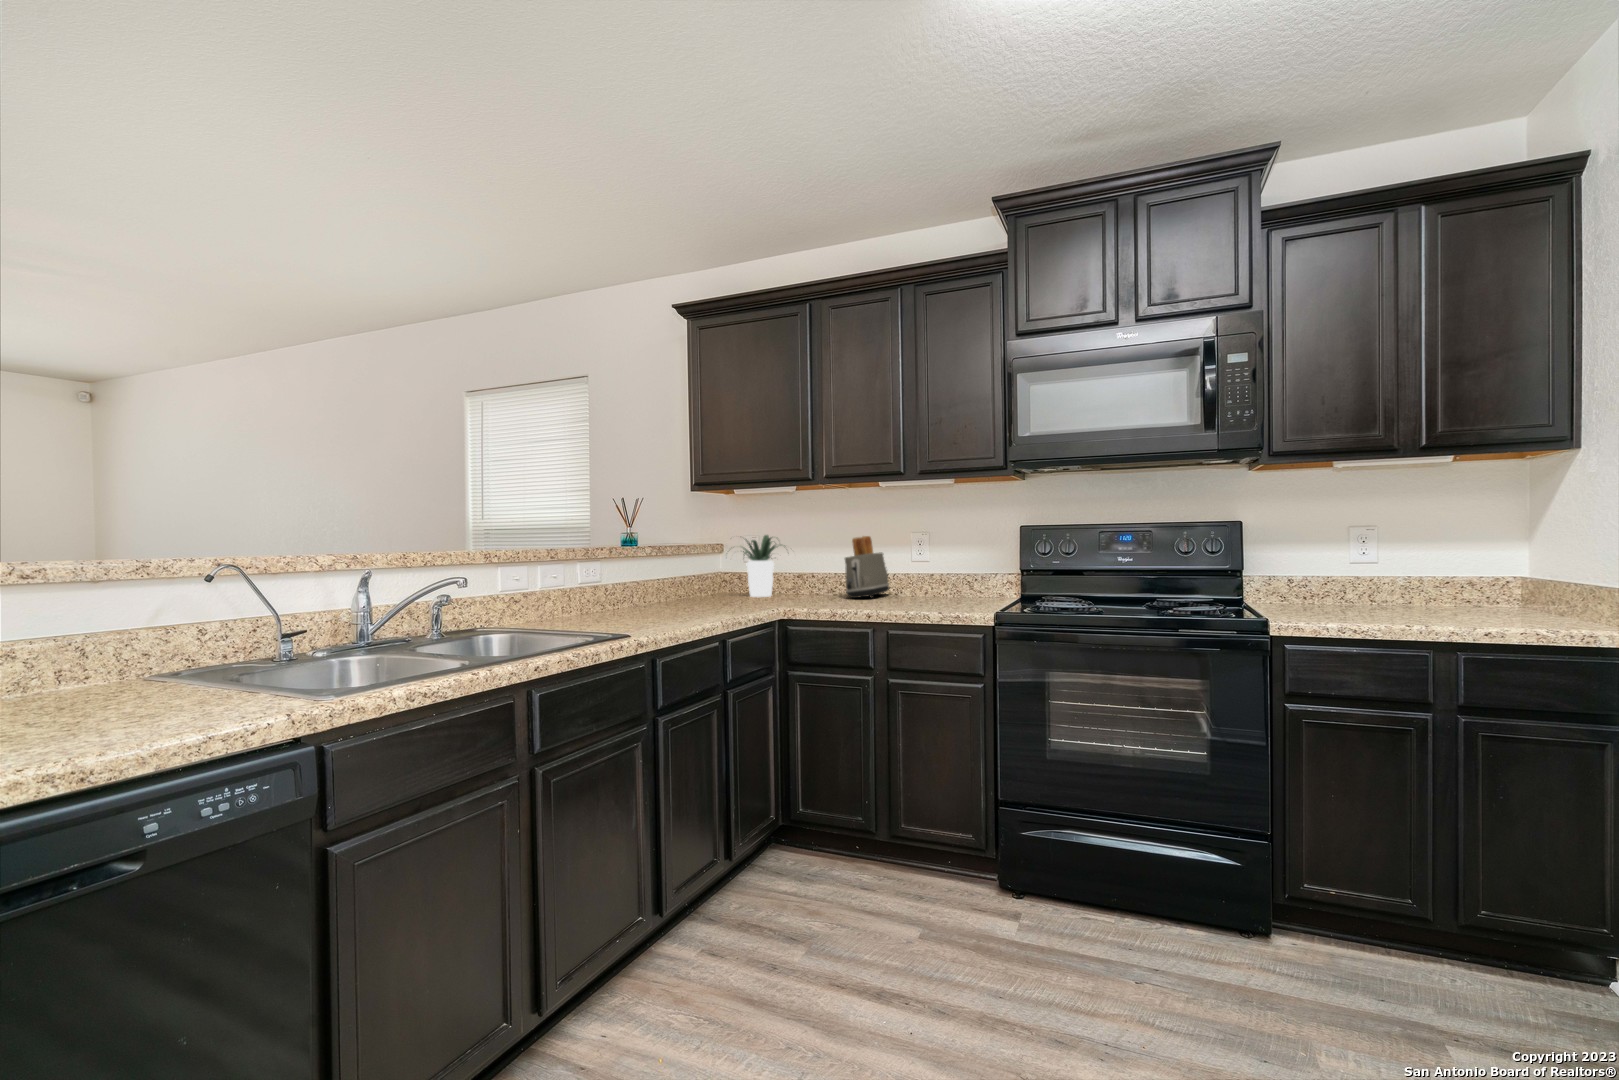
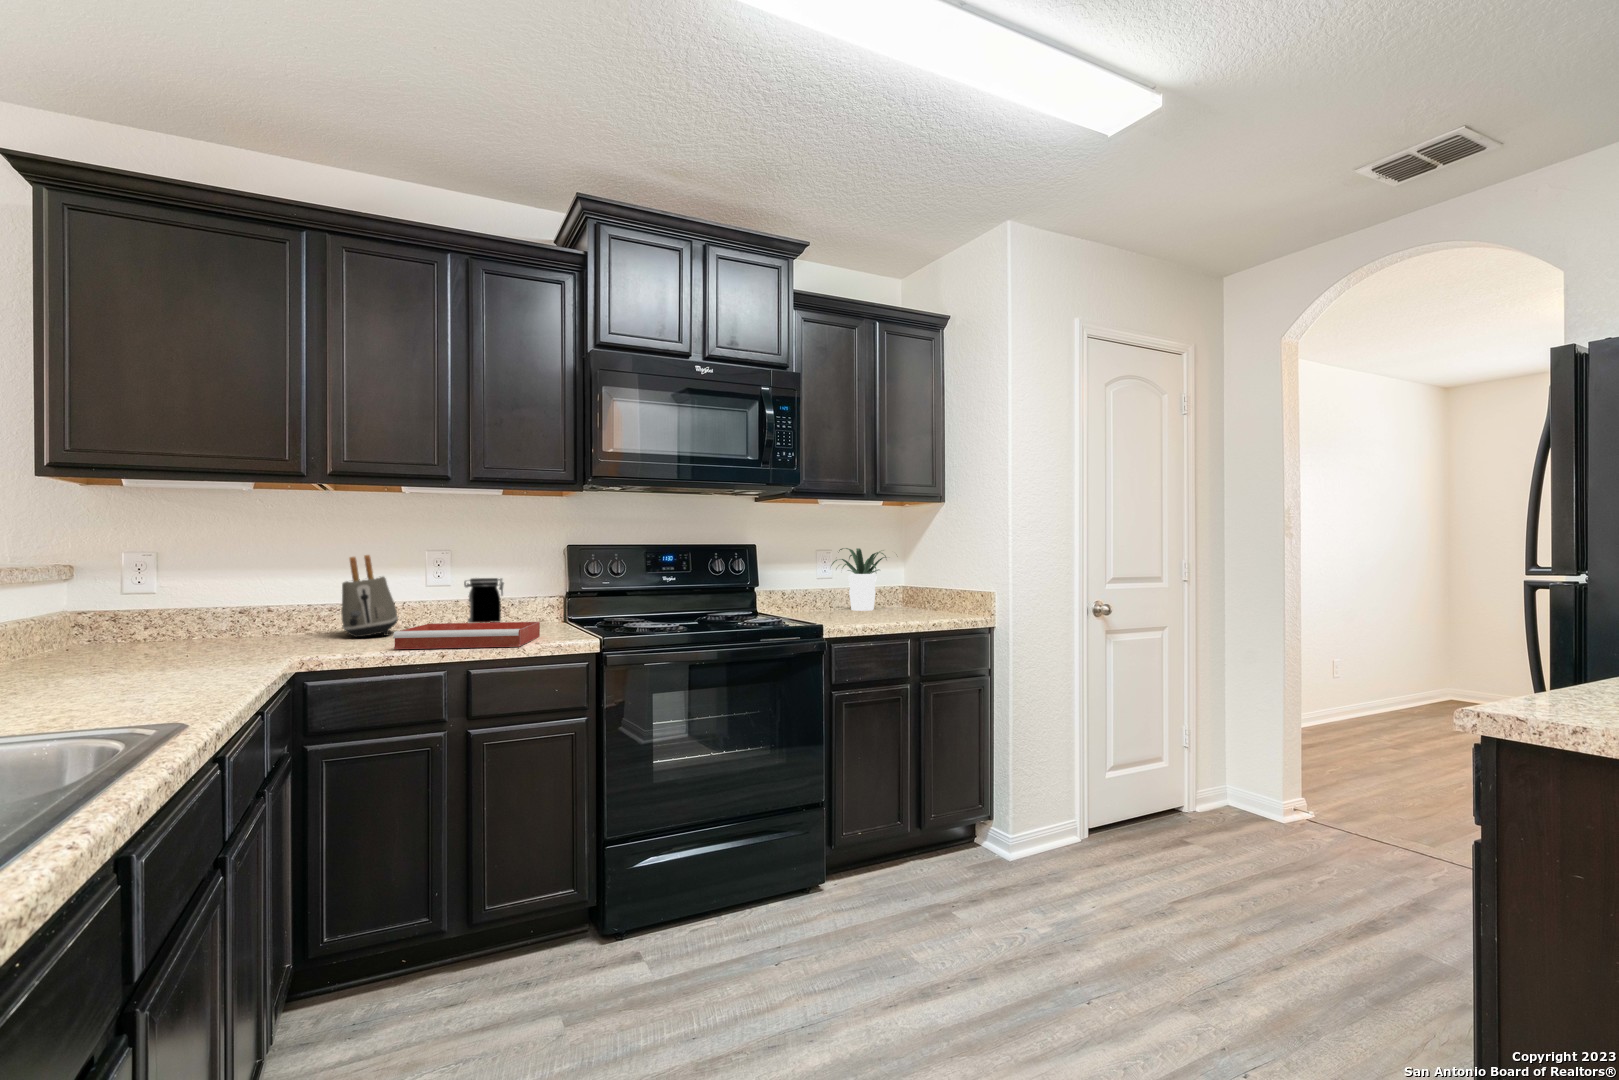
potted plant: present [743,535,785,597] -> present [831,548,887,611]
jar: none [935,555,964,598] -> present [464,578,504,623]
tray: none [841,591,961,615] -> present [393,622,540,649]

